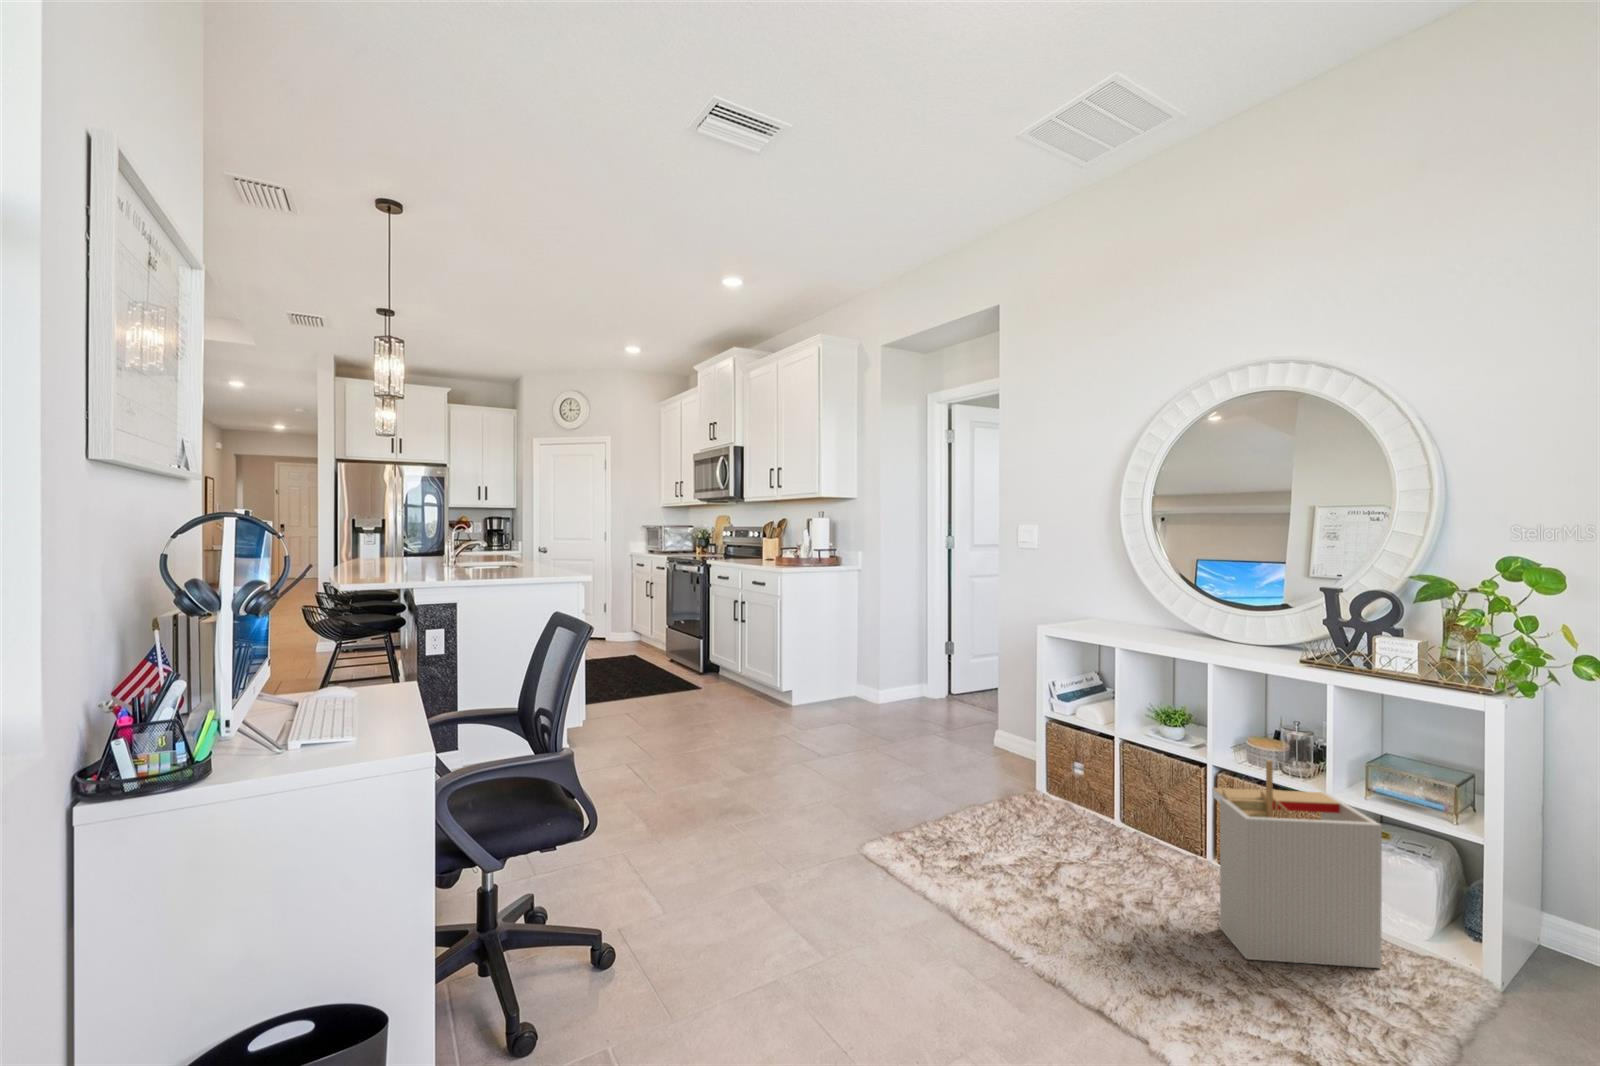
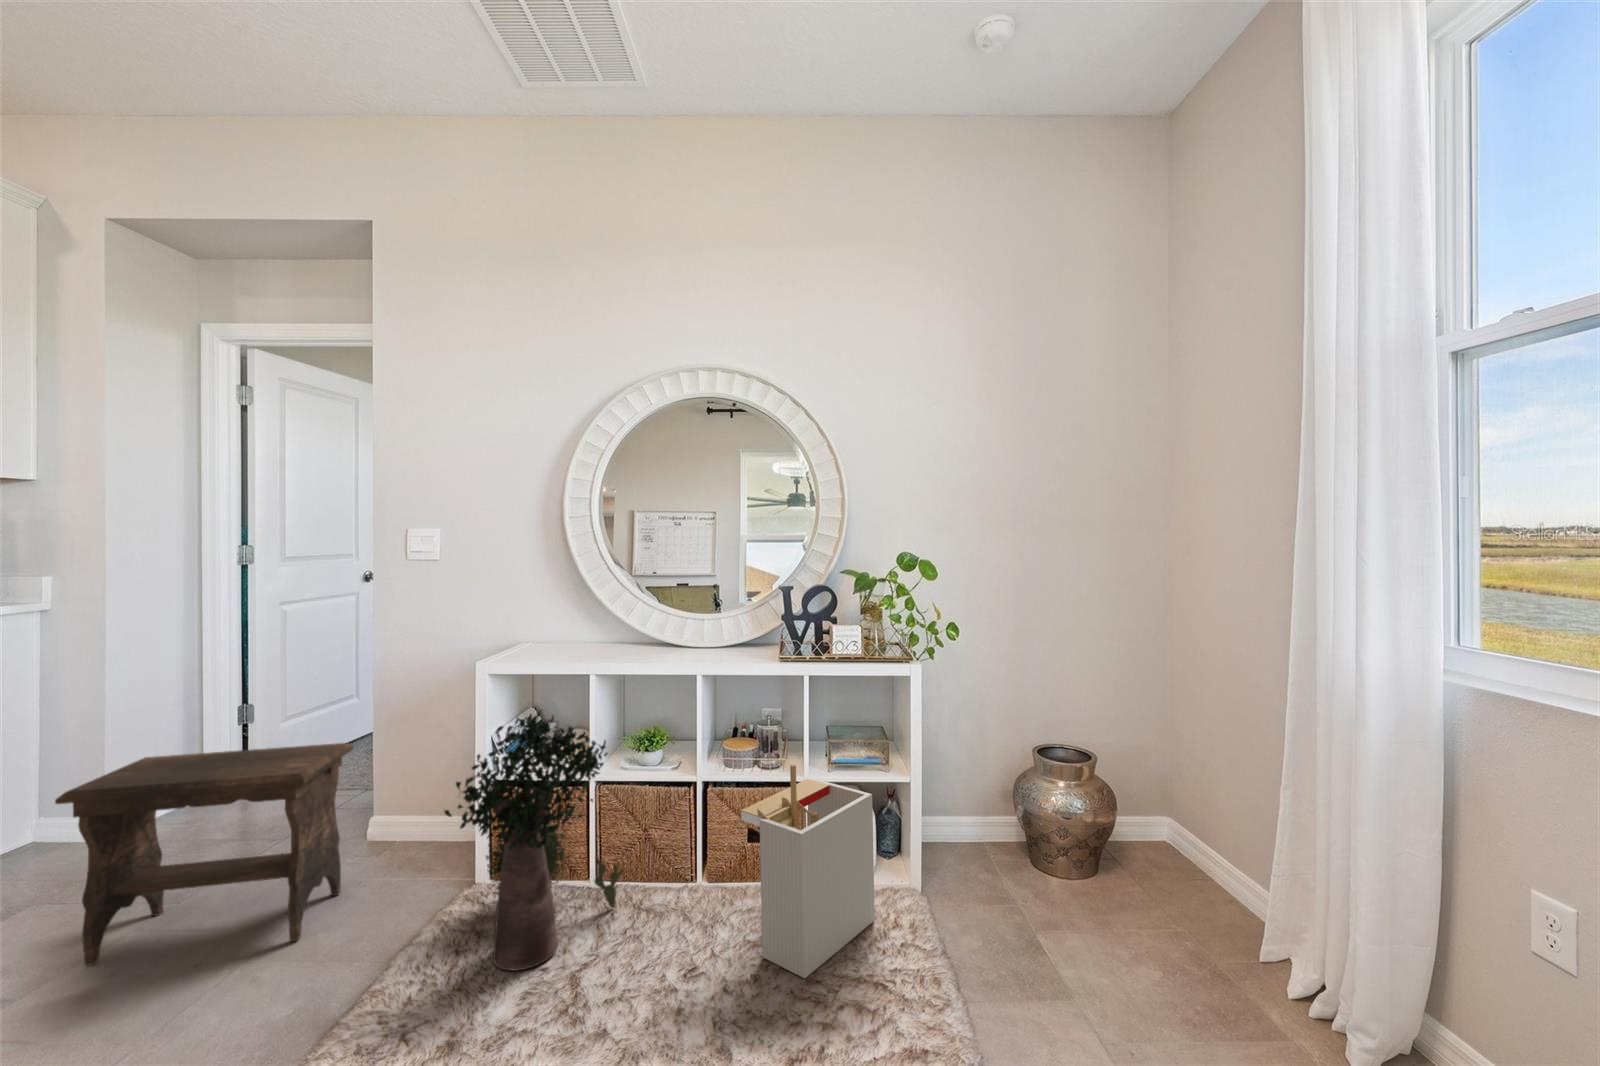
footstool: none [835,652,971,780] -> present [55,743,354,966]
potted plant: none [986,663,1132,849] -> present [444,710,624,970]

